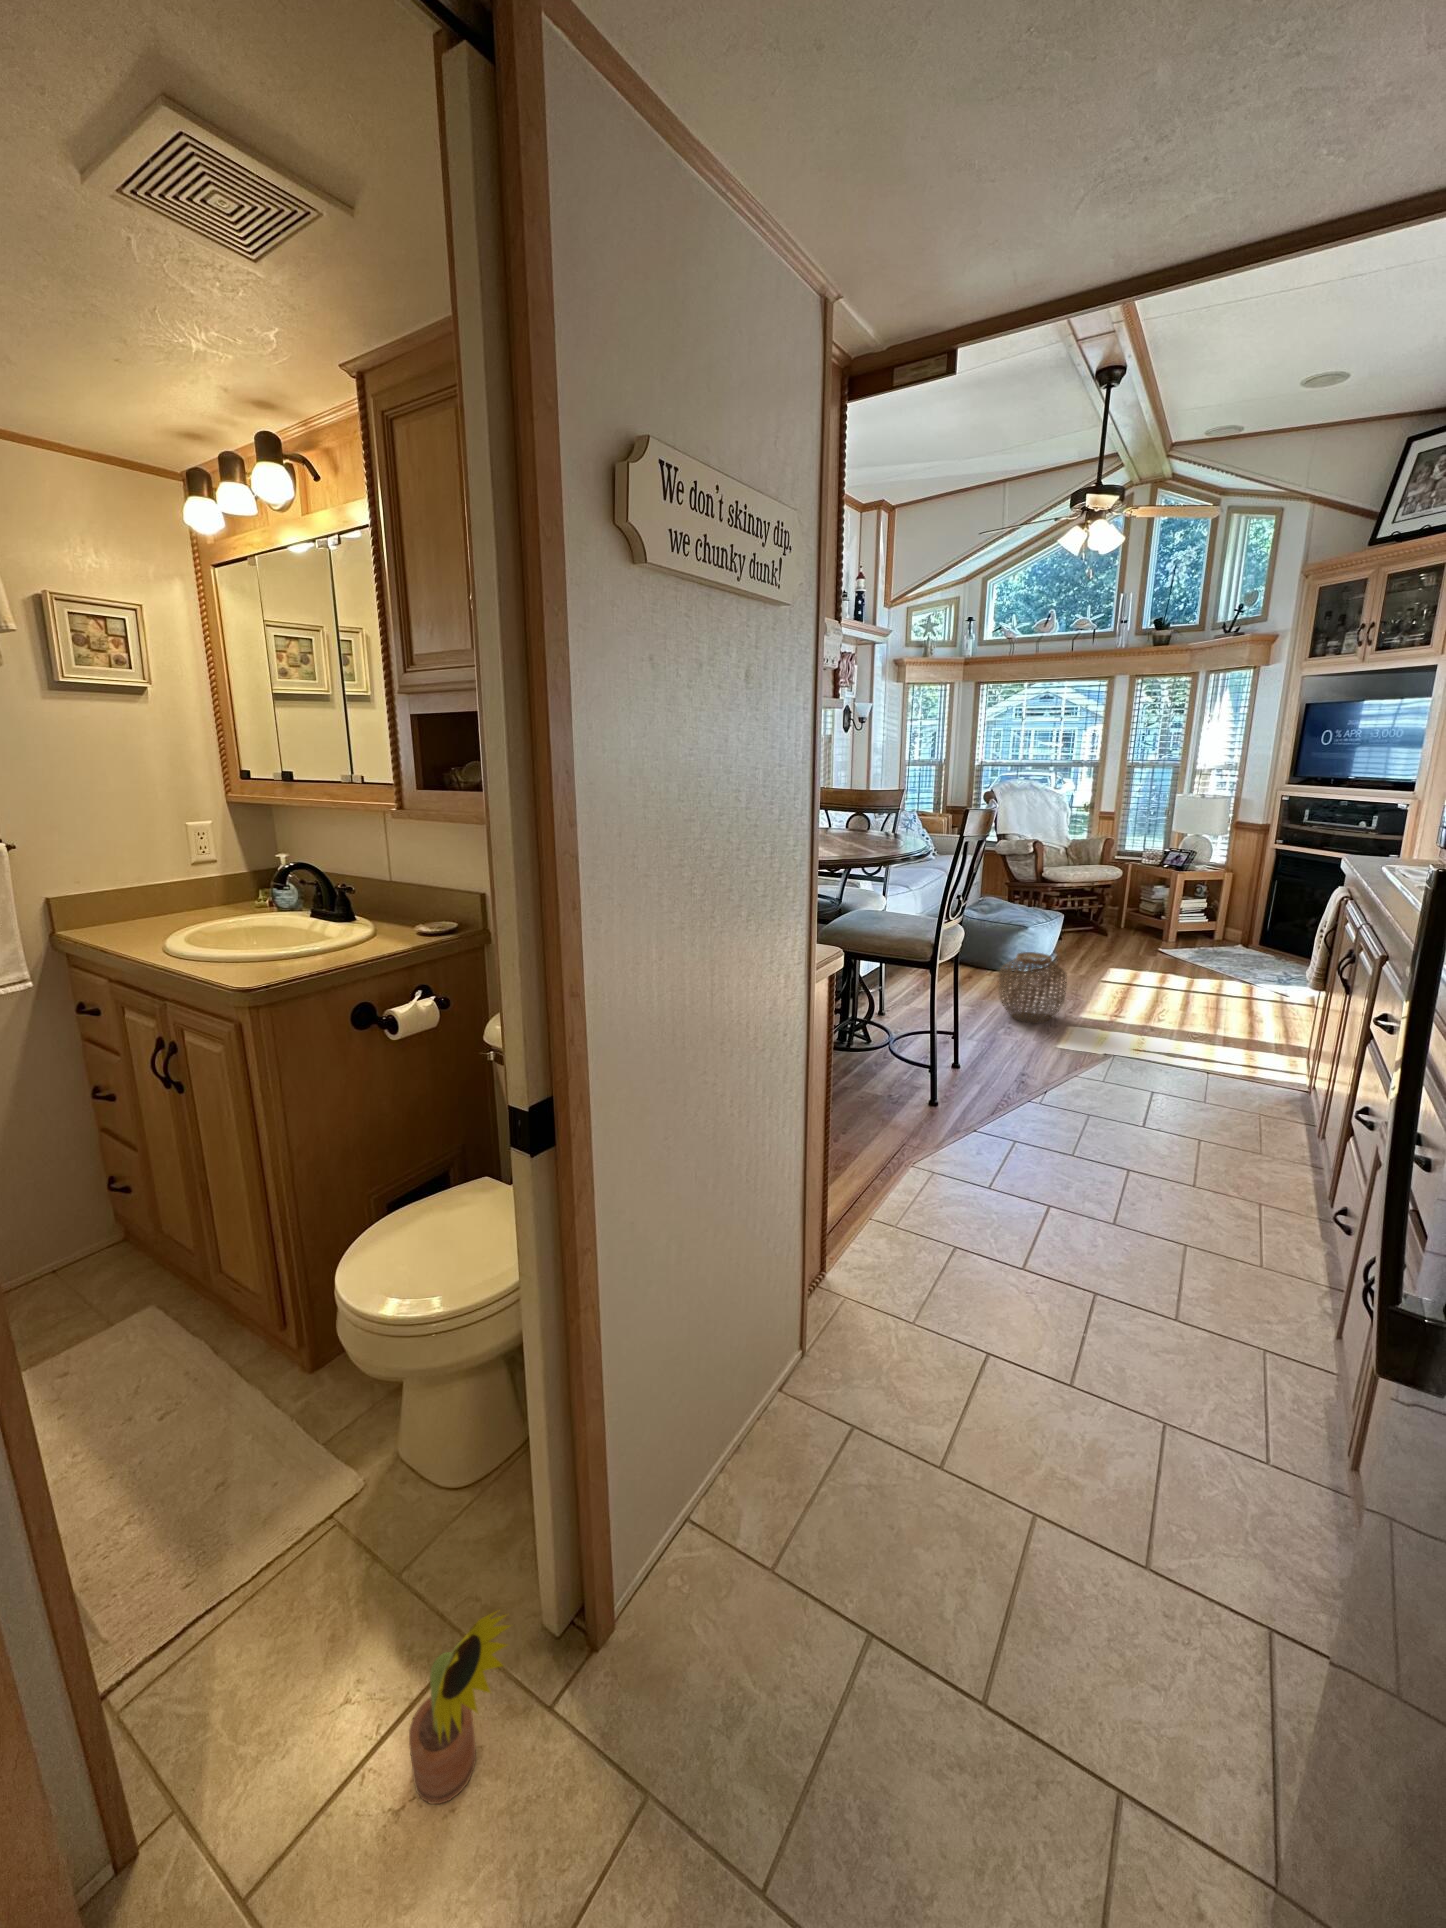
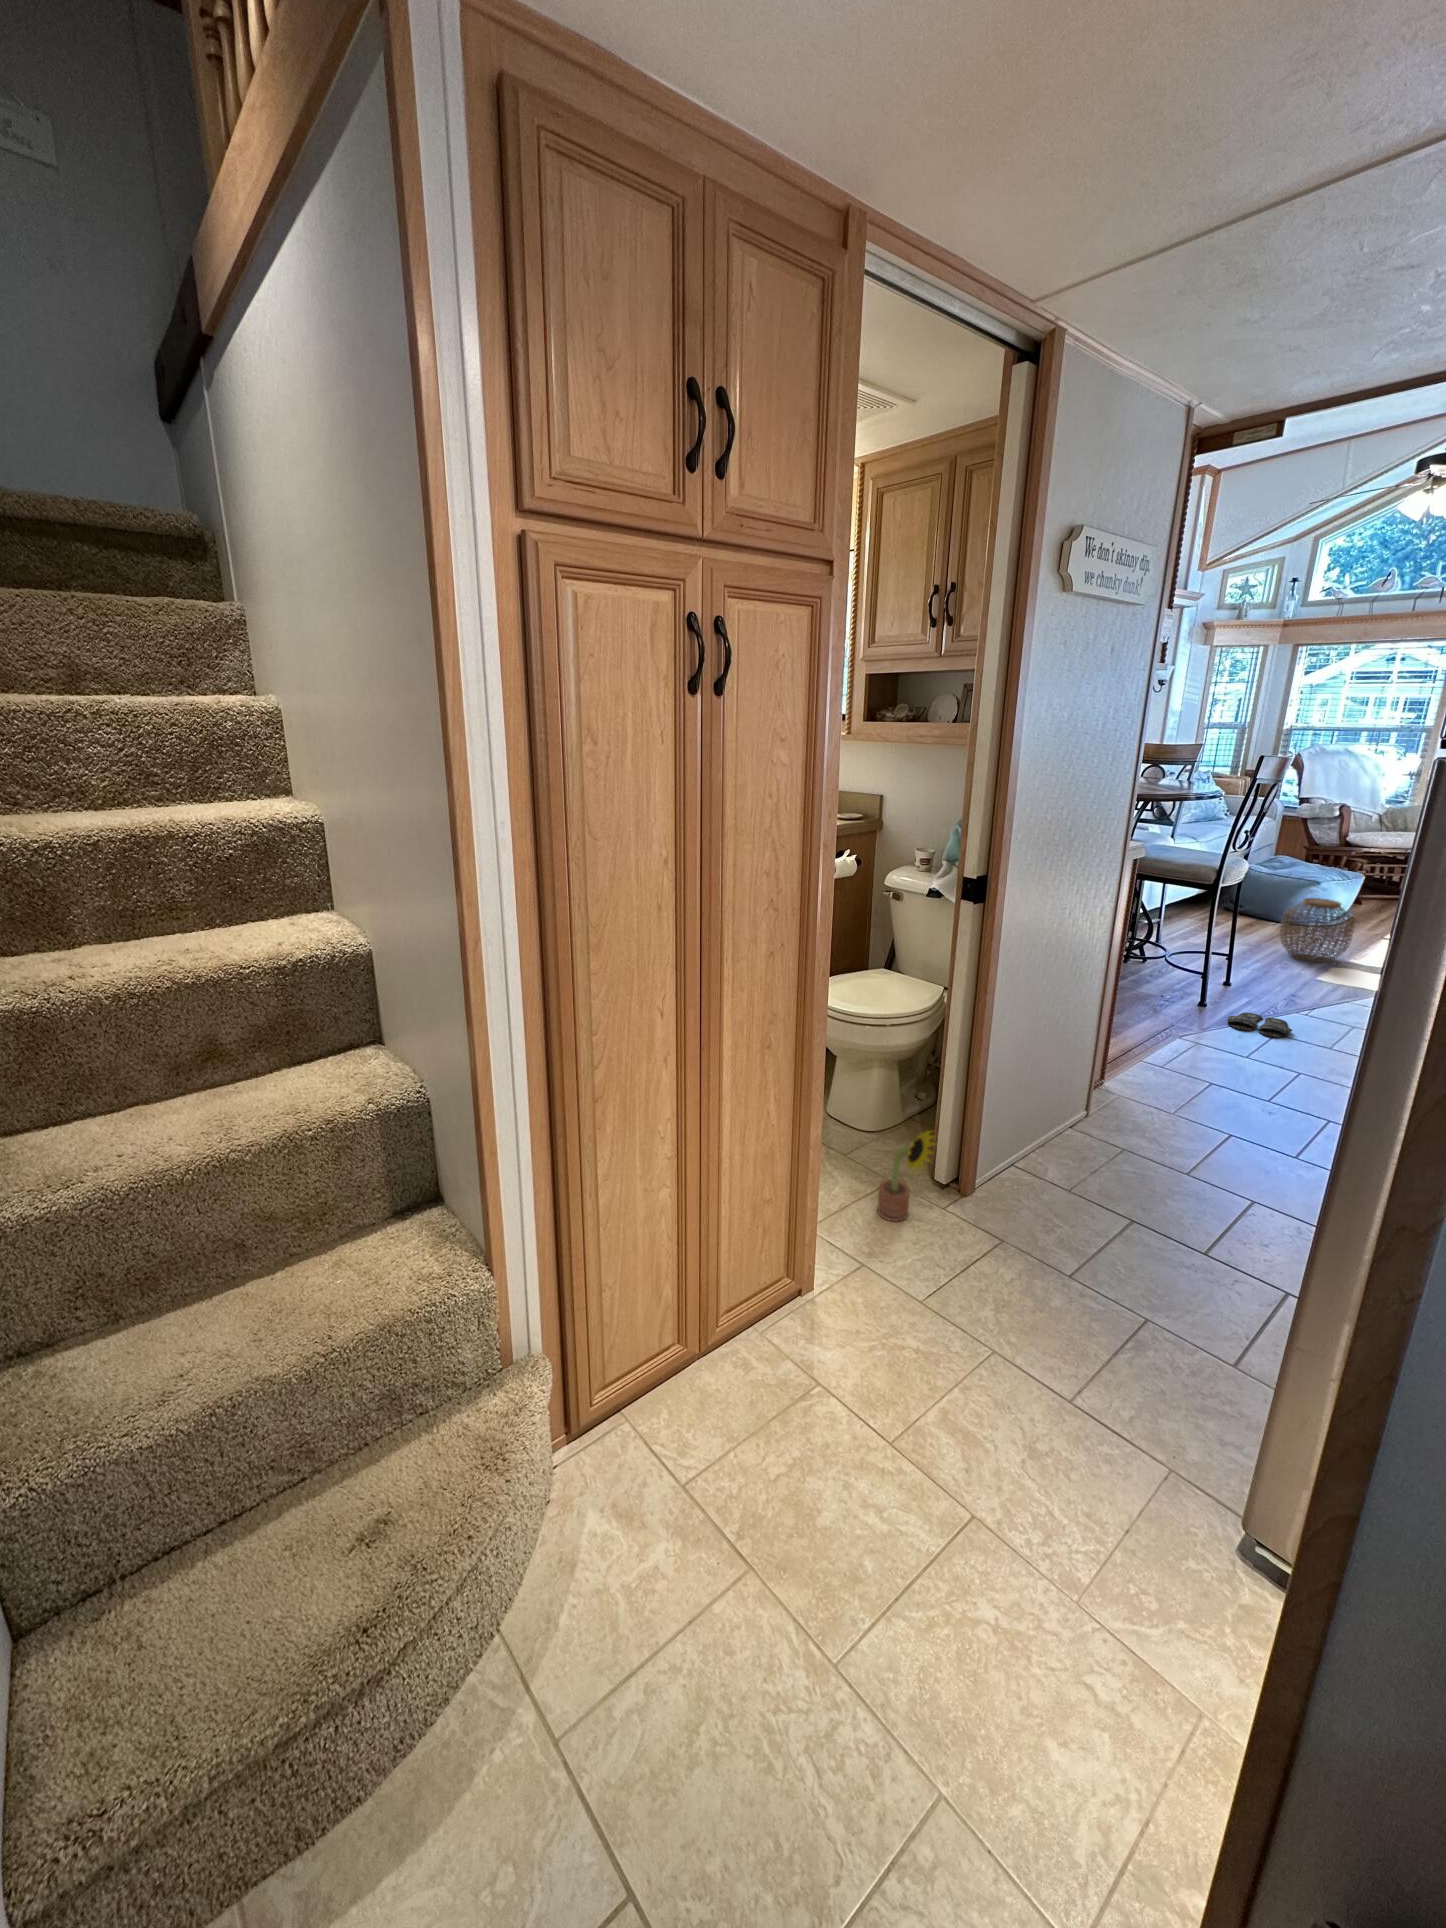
slippers: none [962,1111,1030,1148] -> present [1228,1013,1292,1038]

